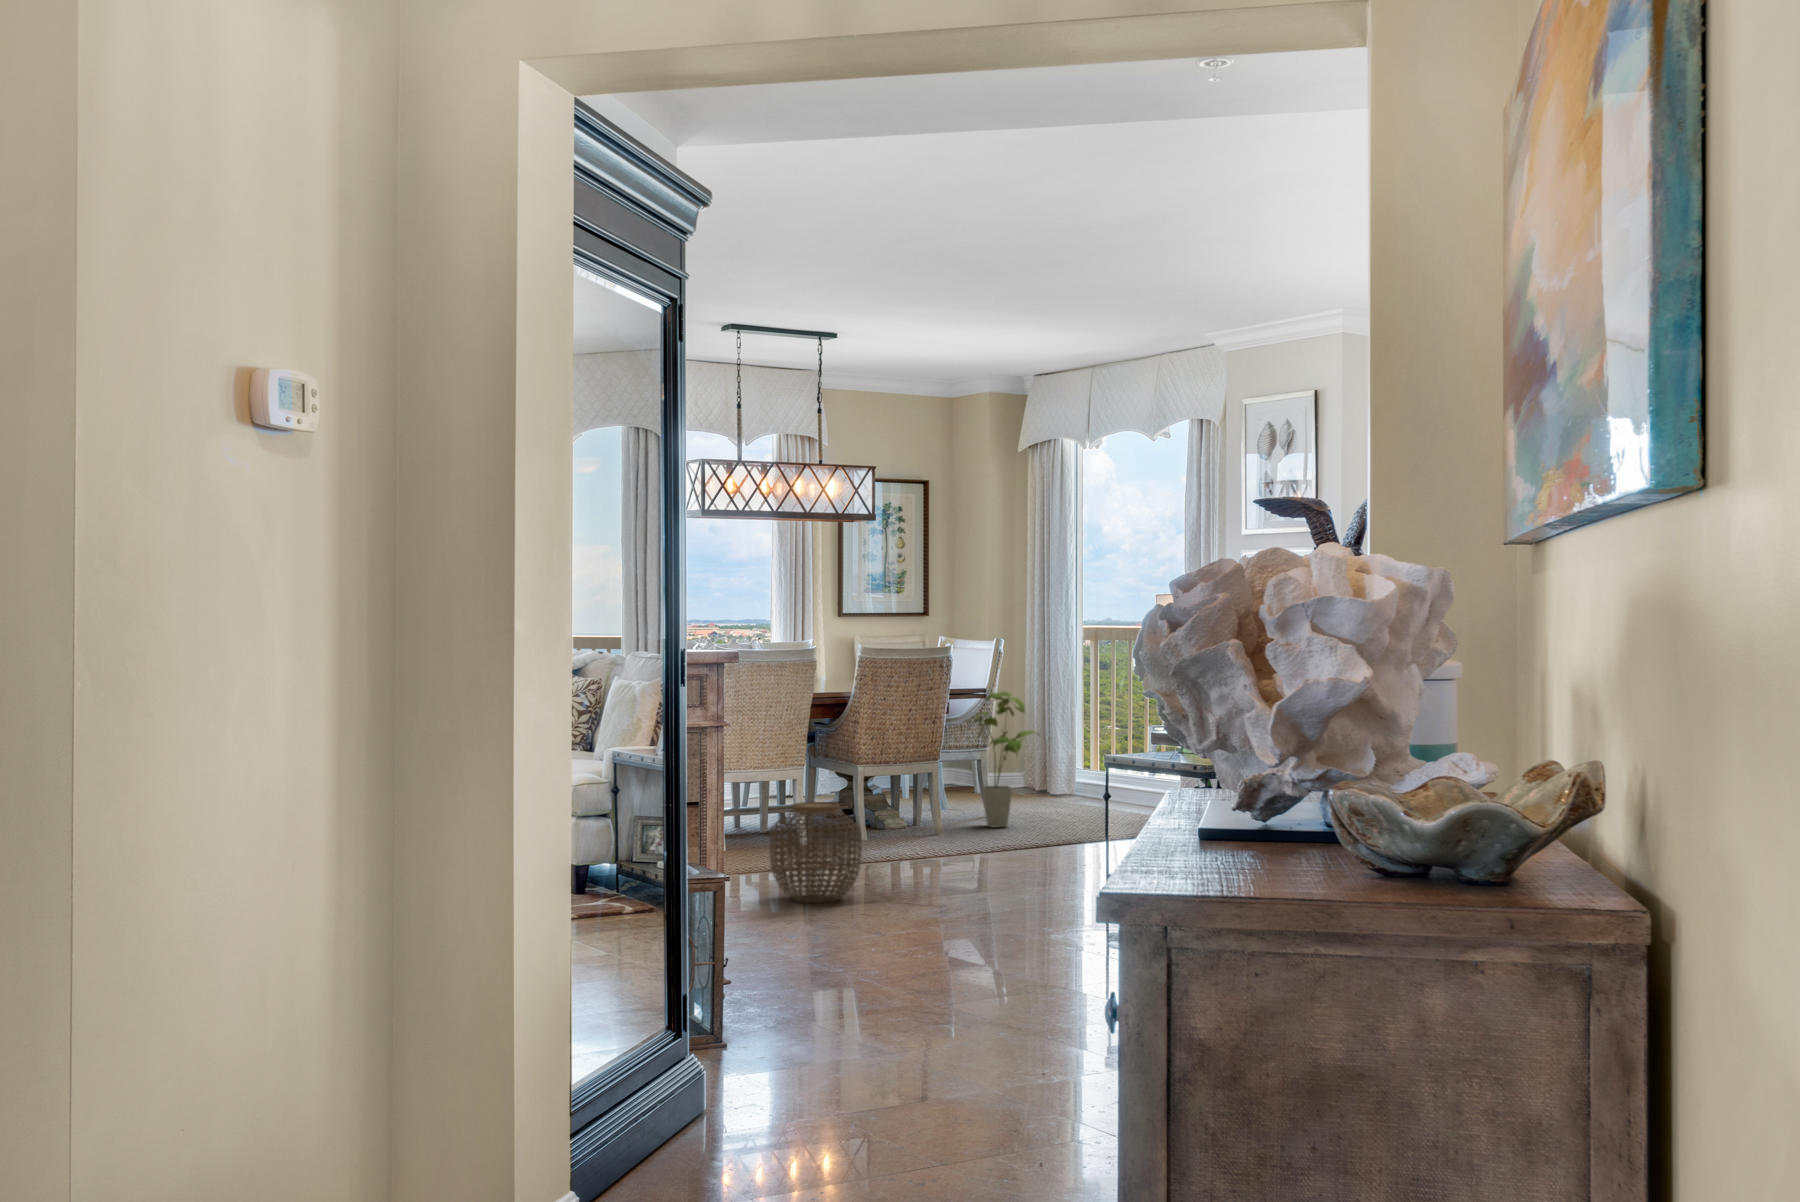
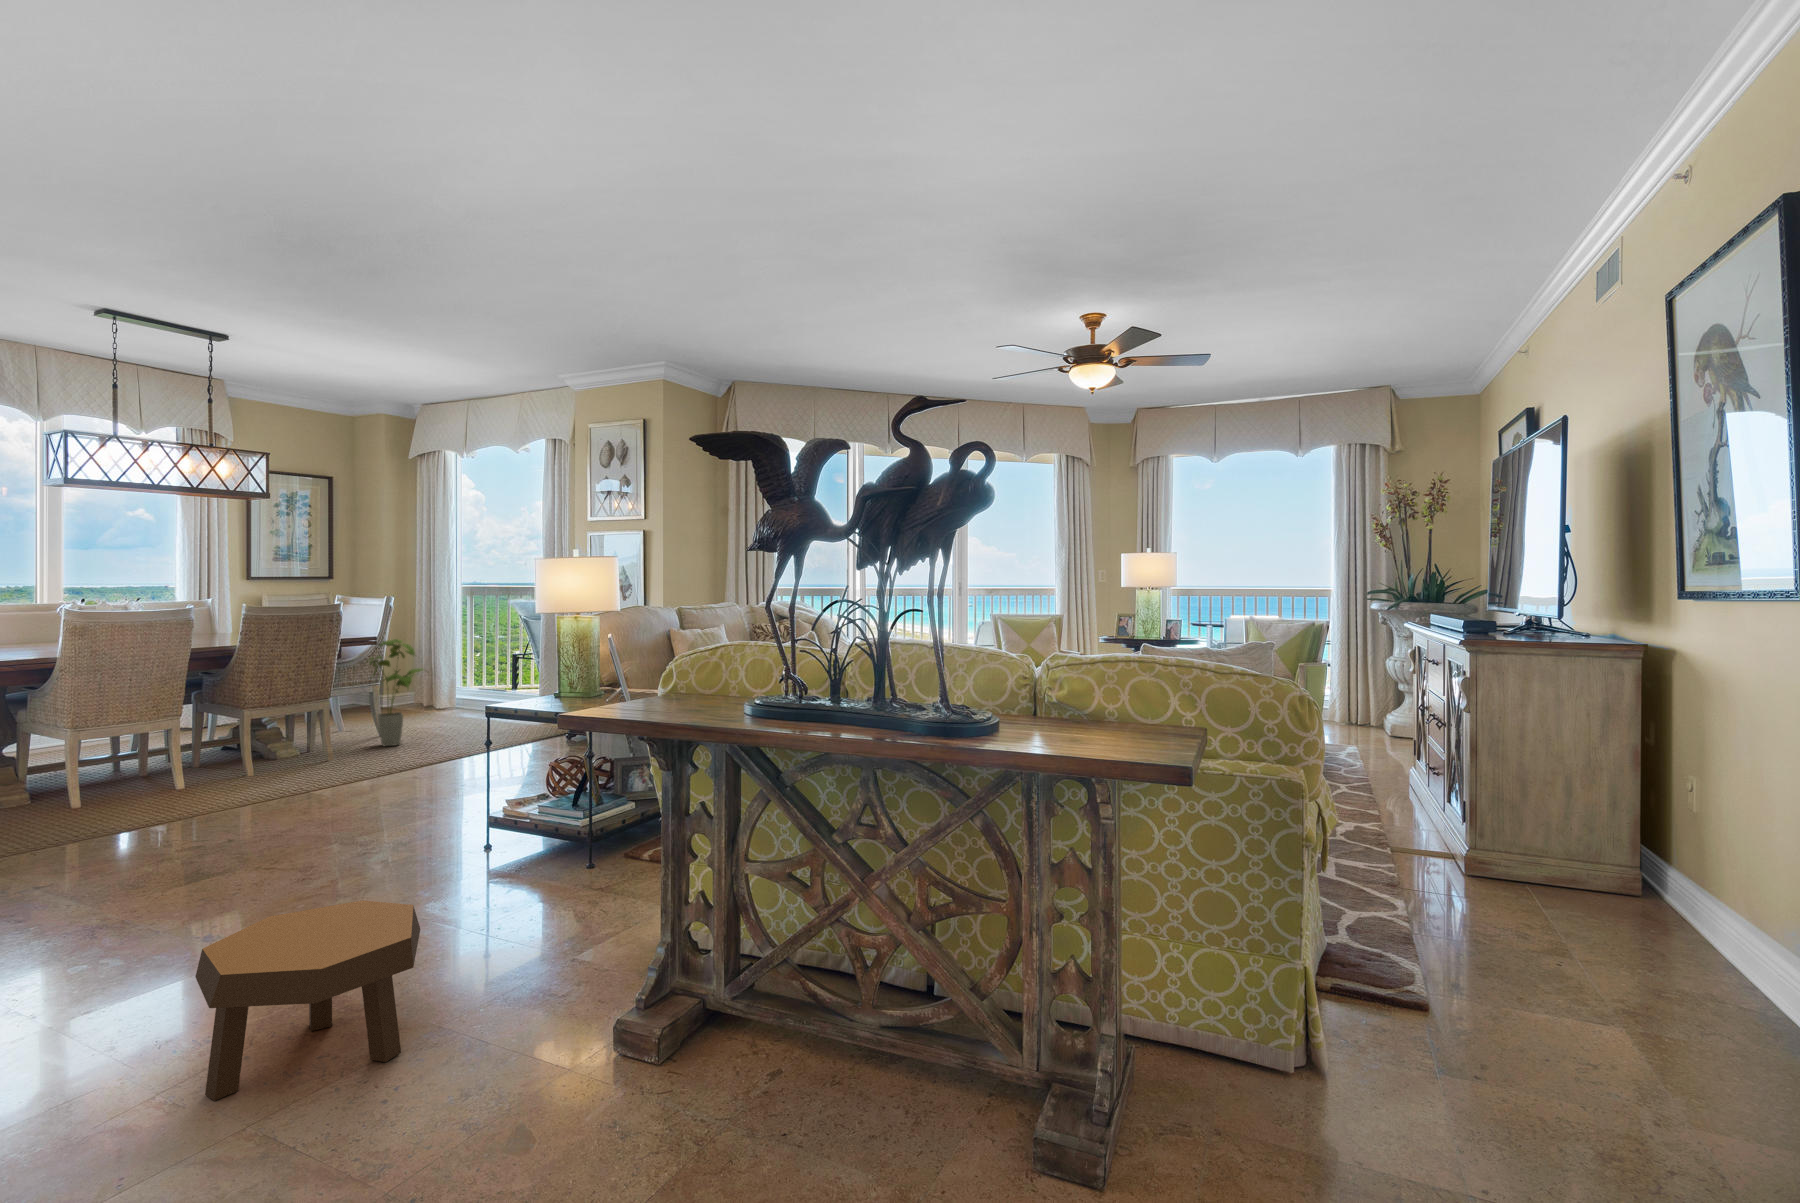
woven basket: present [770,802,862,903] -> none [122,760,236,864]
footstool: none [870,909,1035,1036] -> present [195,901,420,1101]

